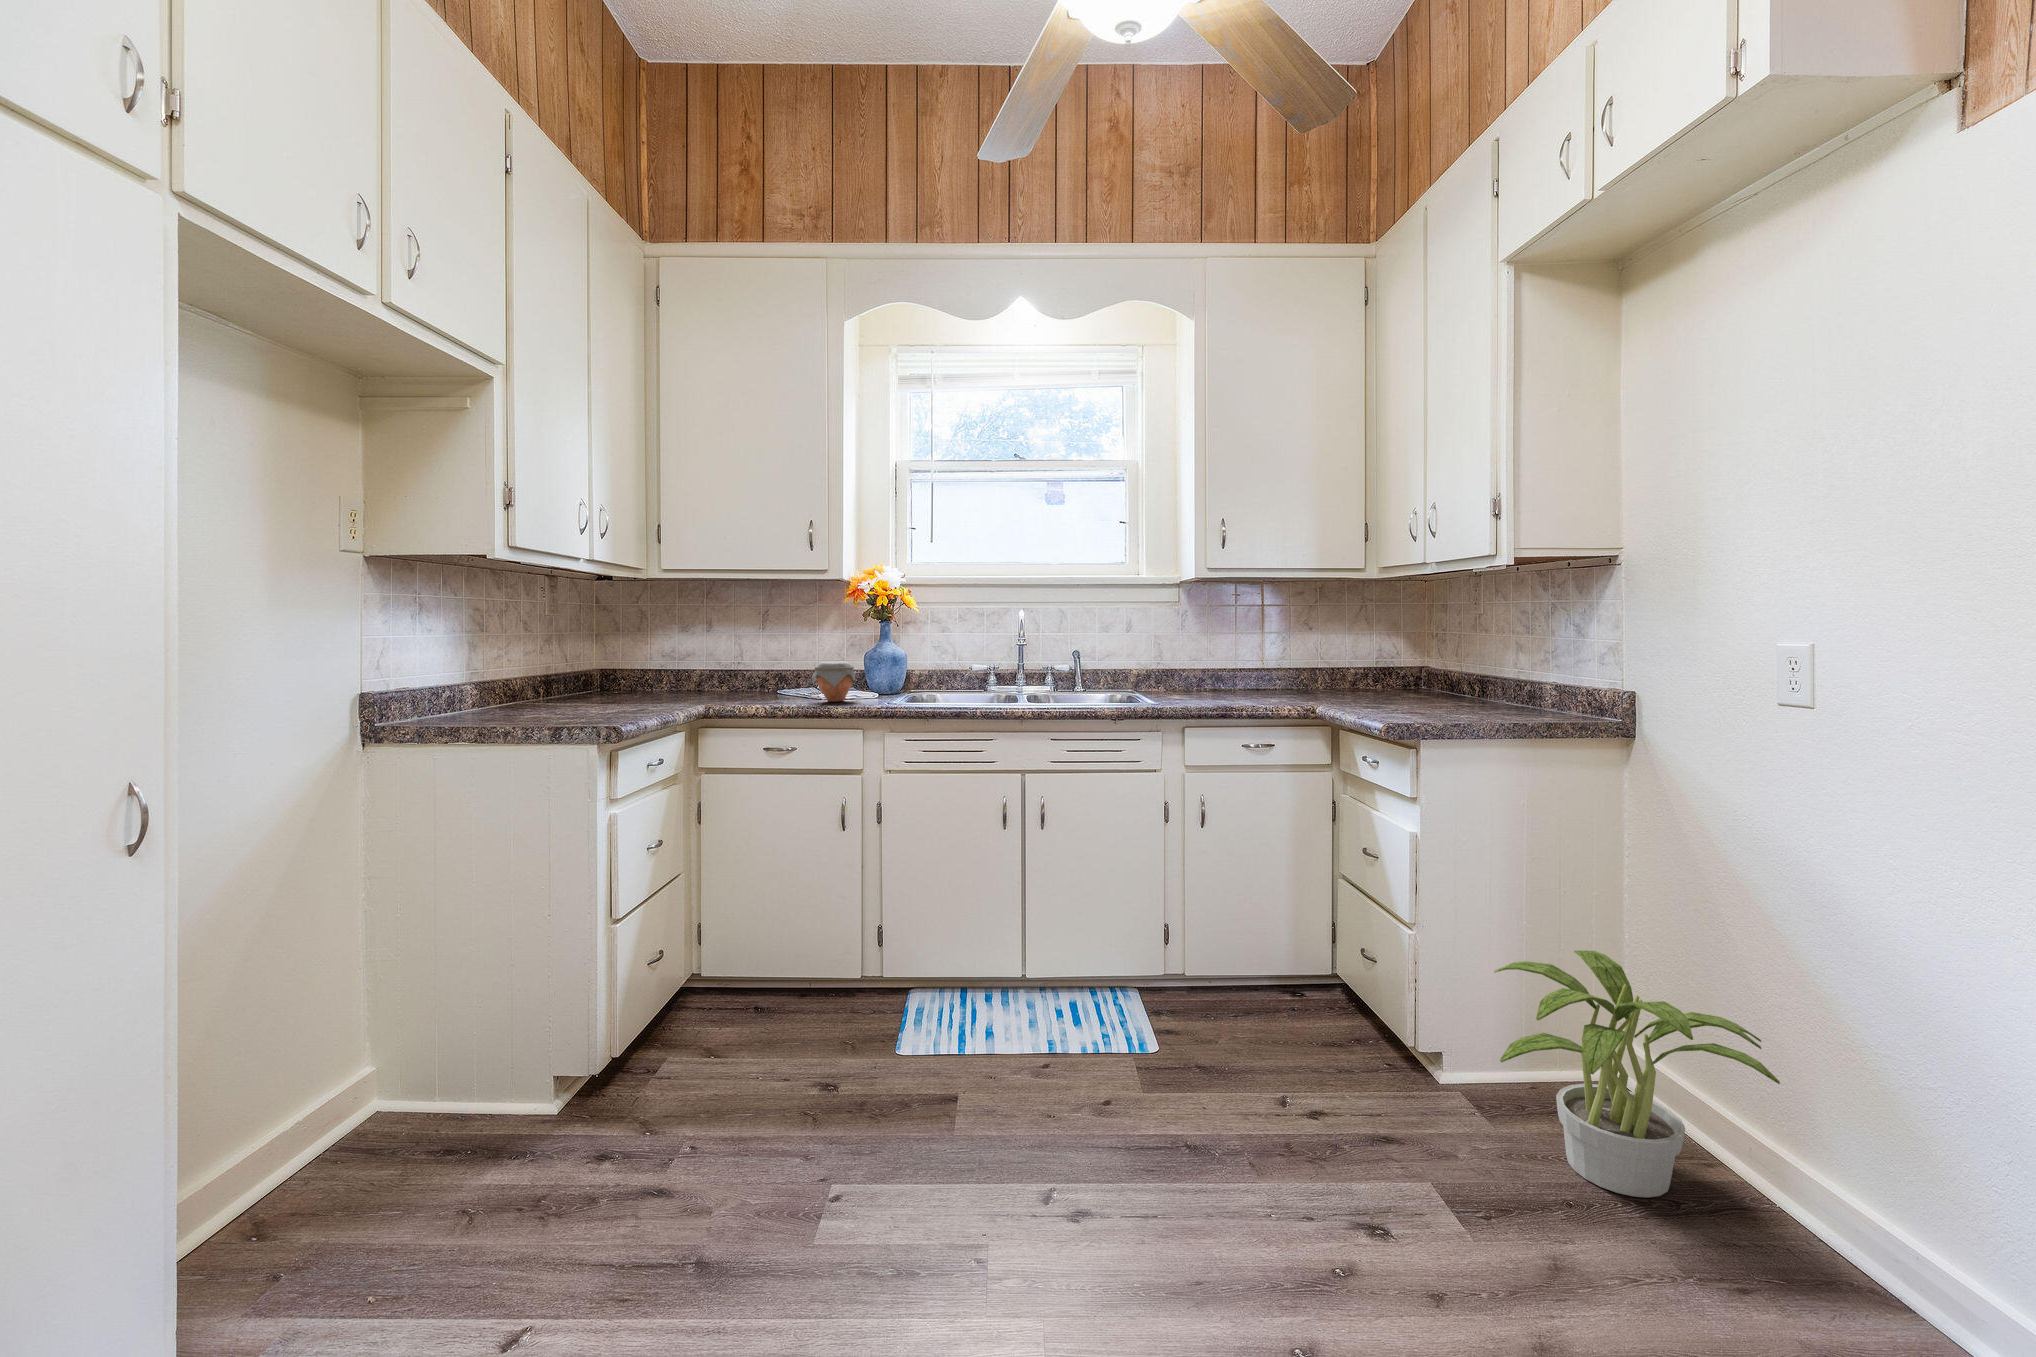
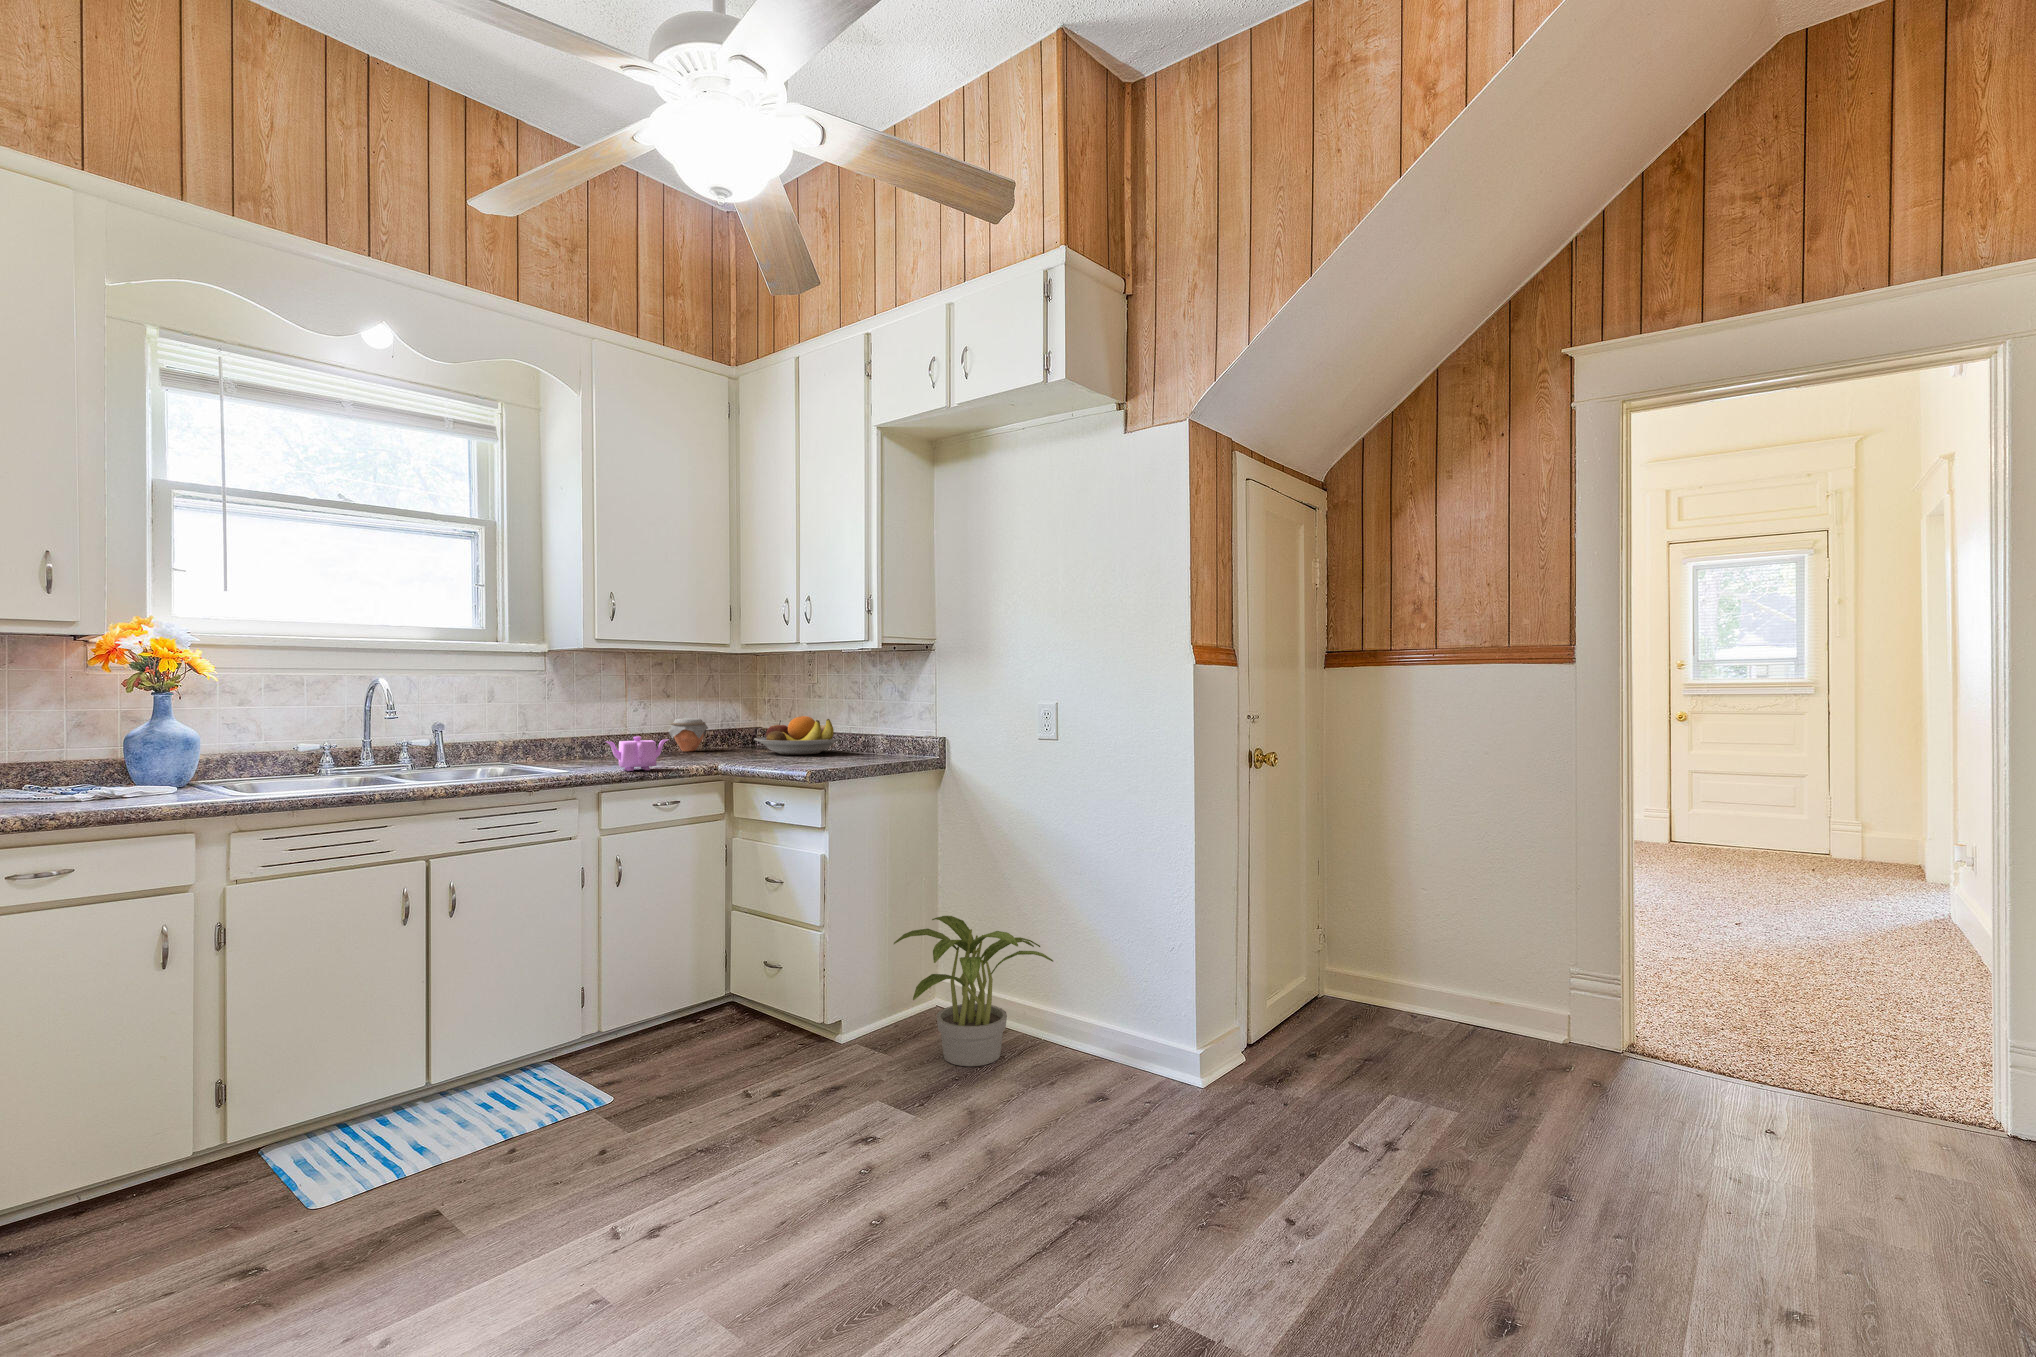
fruit bowl: none [1394,655,1512,702] -> present [754,716,841,755]
jar: present [811,661,856,702] -> present [668,718,708,752]
teapot: none [1191,673,1257,709] -> present [605,736,669,771]

